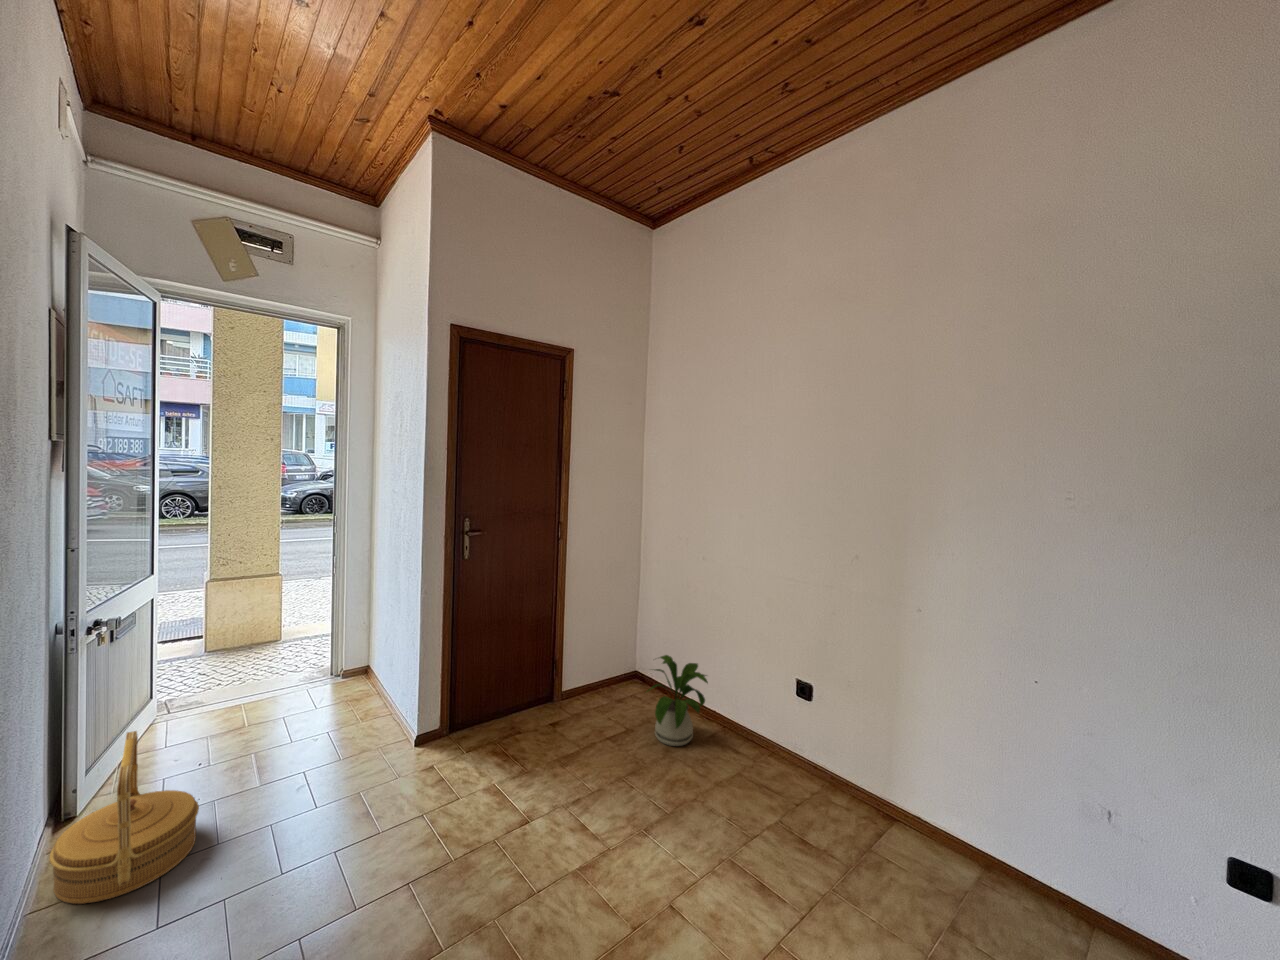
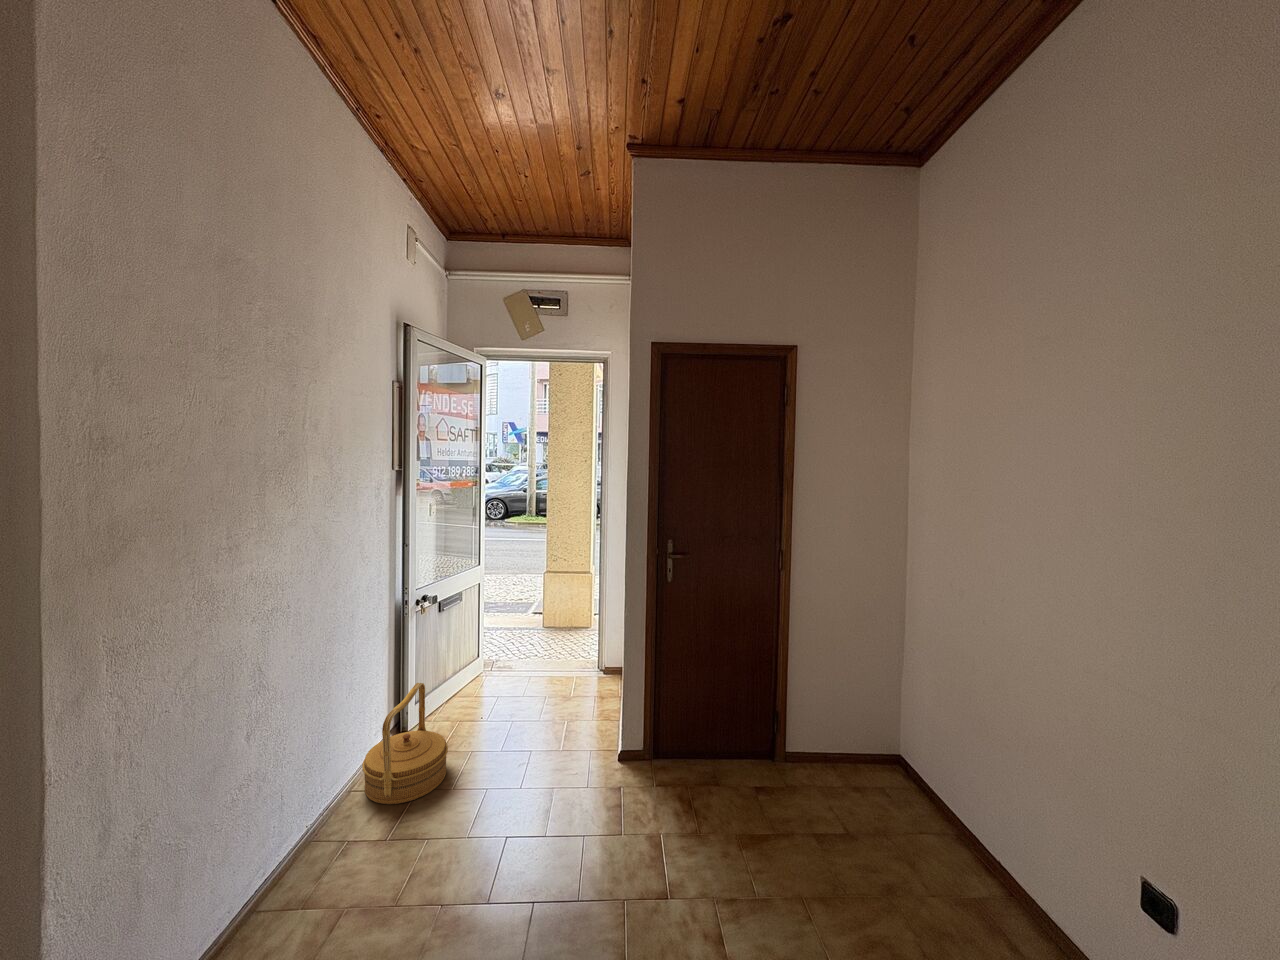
house plant: present [648,655,708,746] -> none [865,750,974,892]

